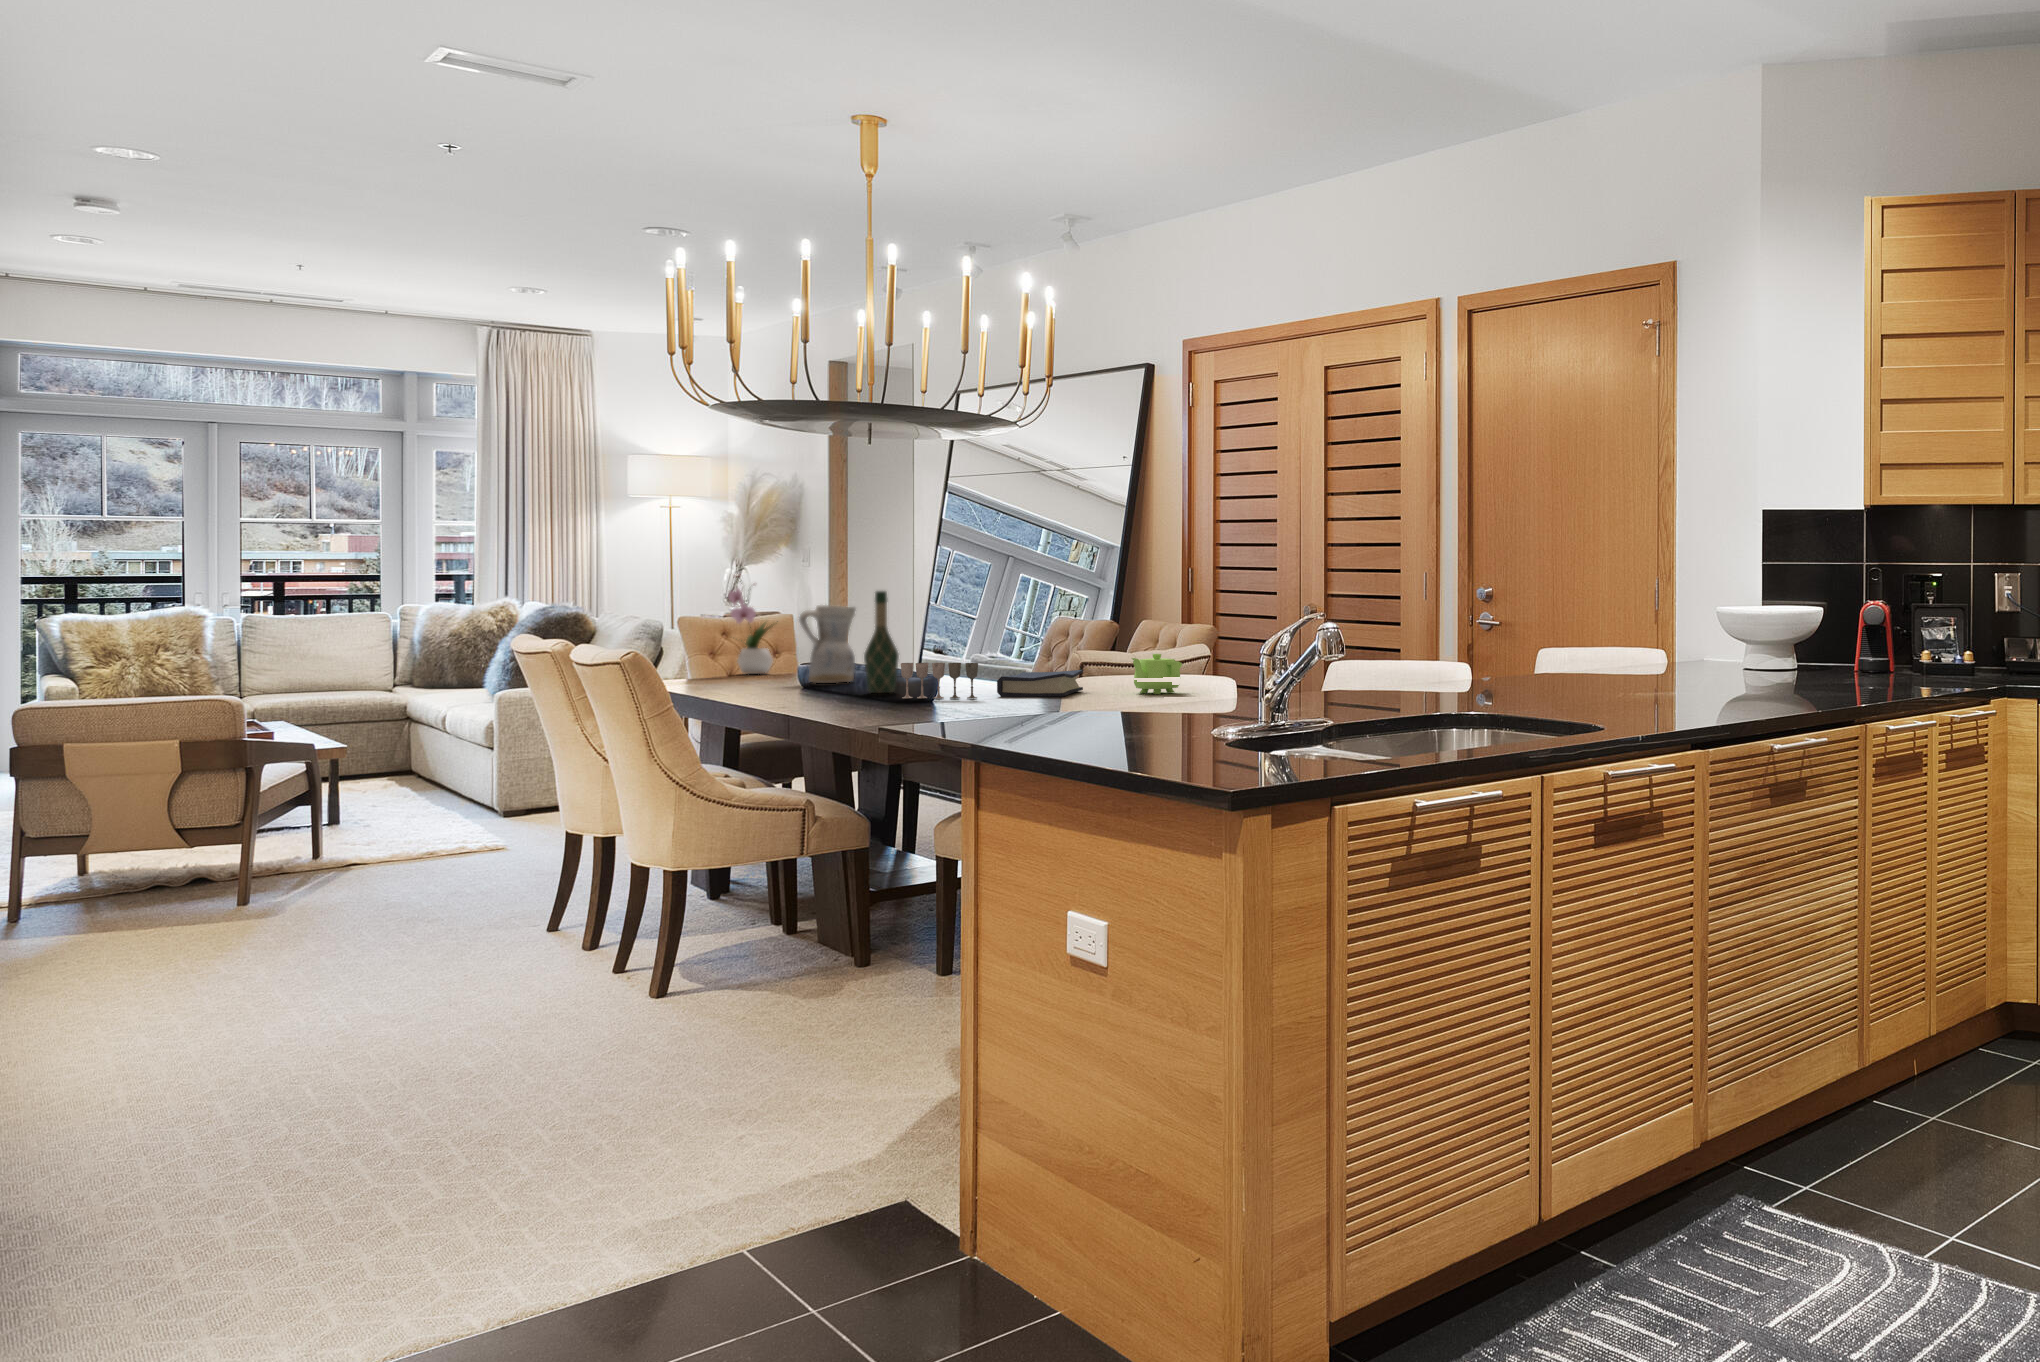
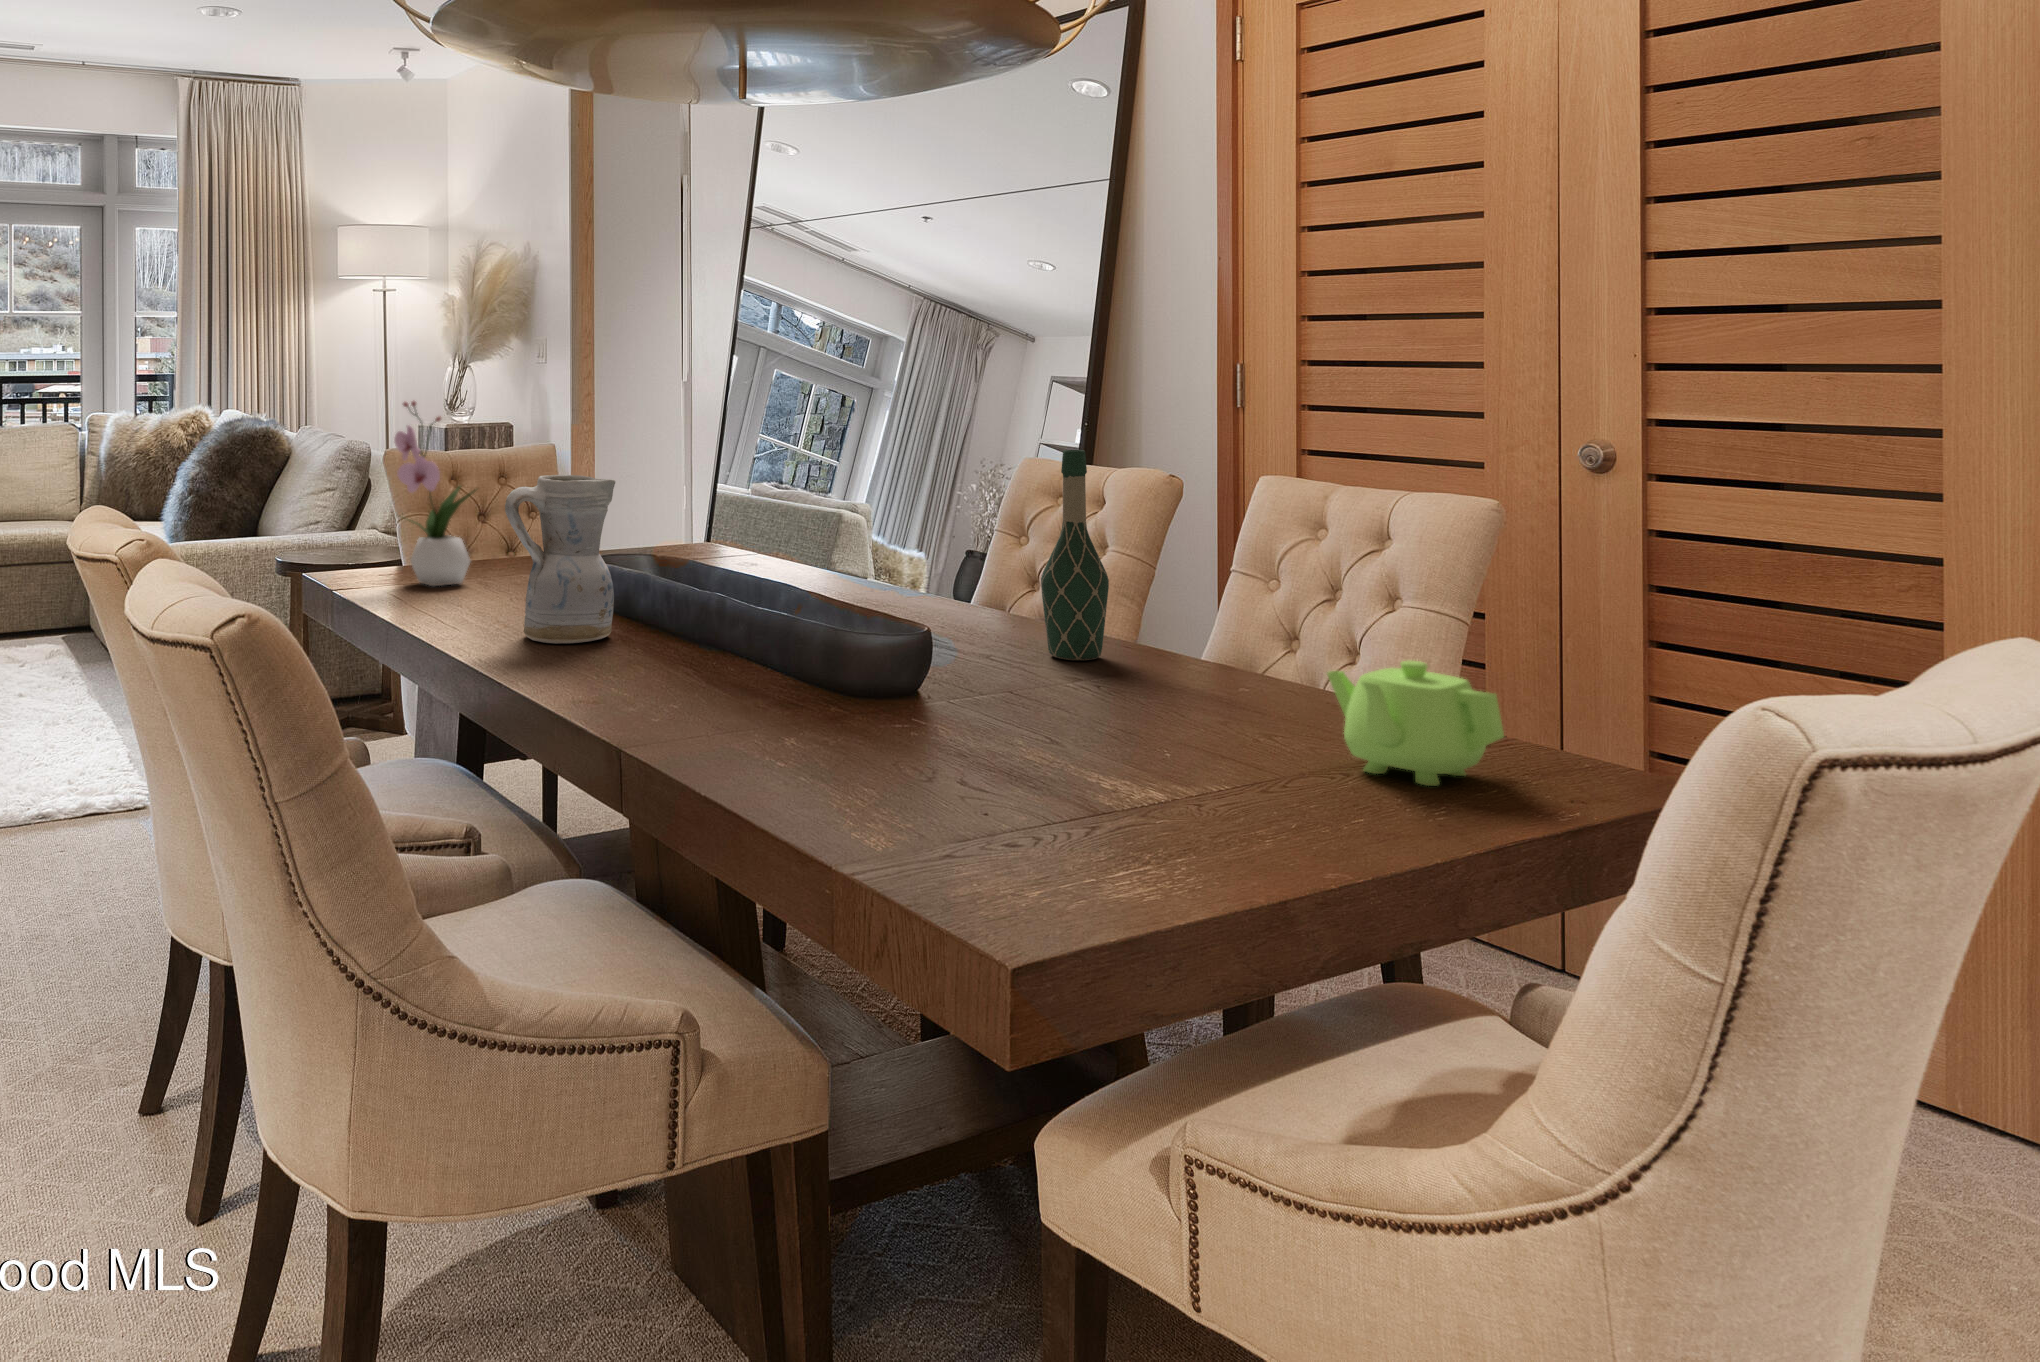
wine bottle: present [864,591,899,693] -> present [1041,450,1109,660]
wine glass: present [901,663,978,699] -> none [737,680,949,801]
hardback book: present [997,670,1083,697] -> none [986,680,1180,793]

